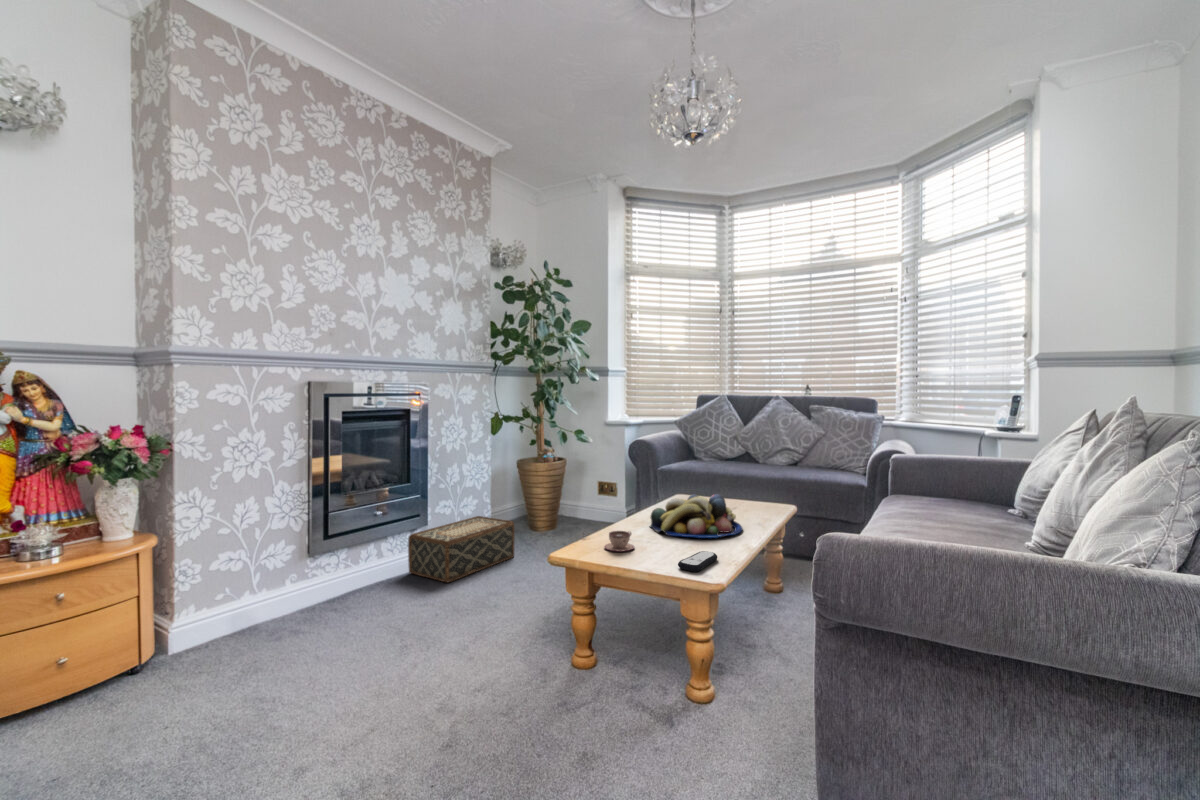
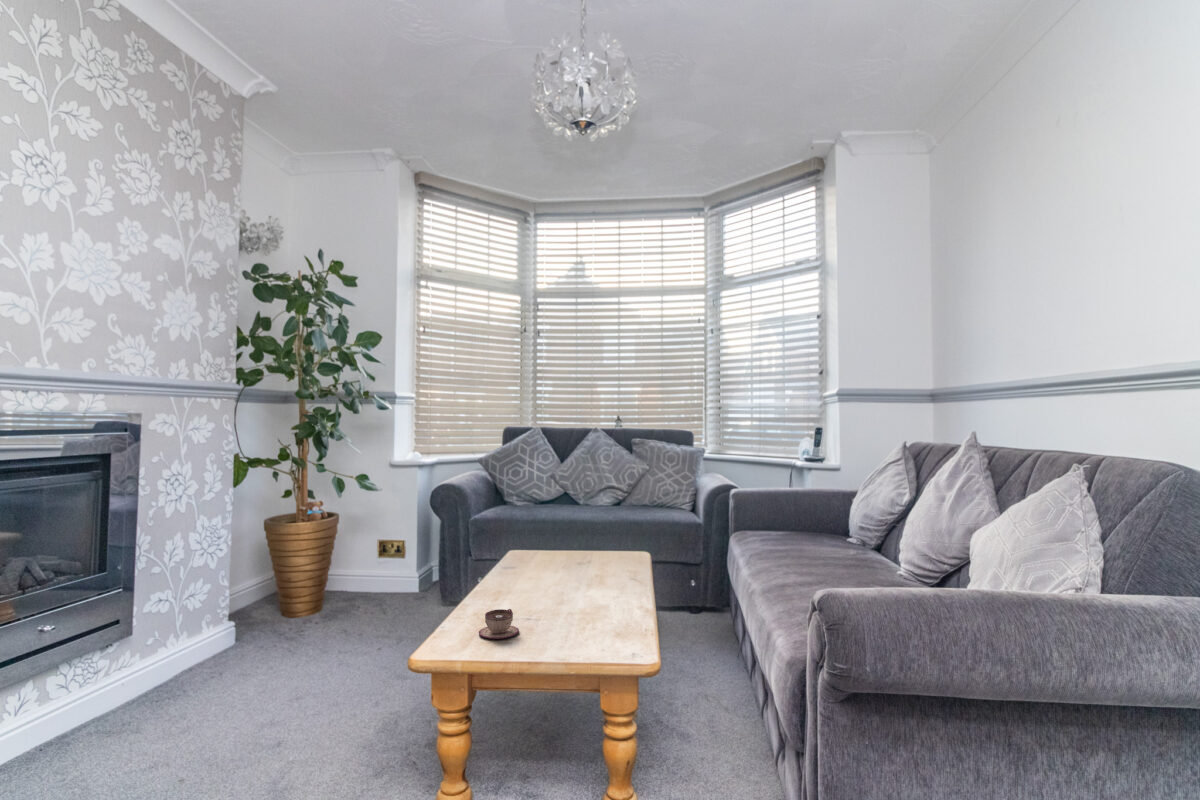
fruit bowl: present [650,494,743,538] -> none [513,548,624,607]
woven basket: present [408,516,514,583] -> none [100,607,279,720]
remote control: present [678,551,717,572] -> none [591,622,627,651]

